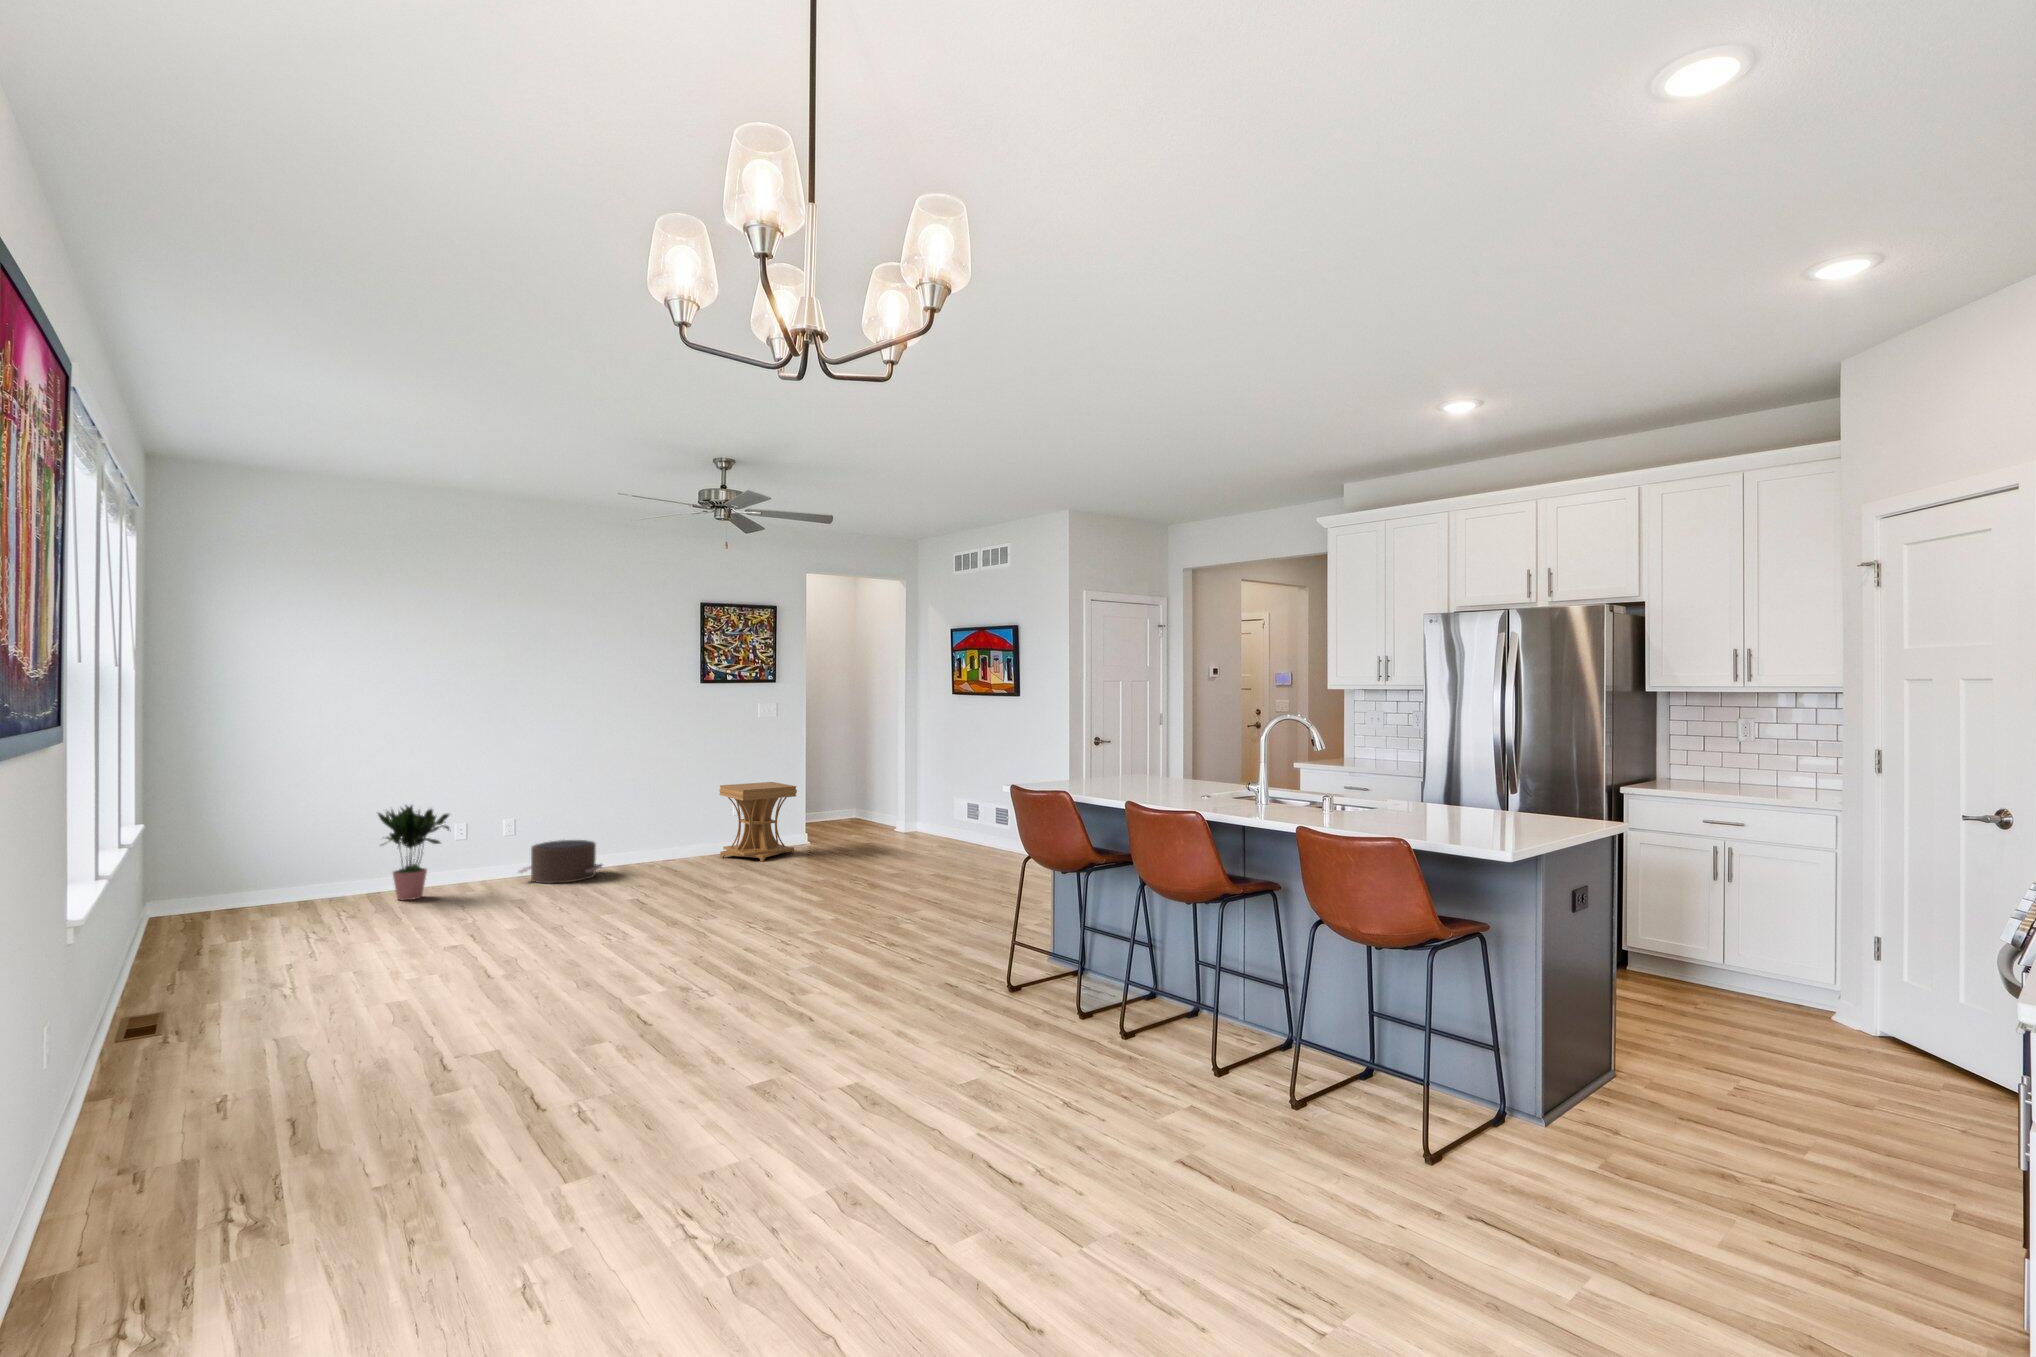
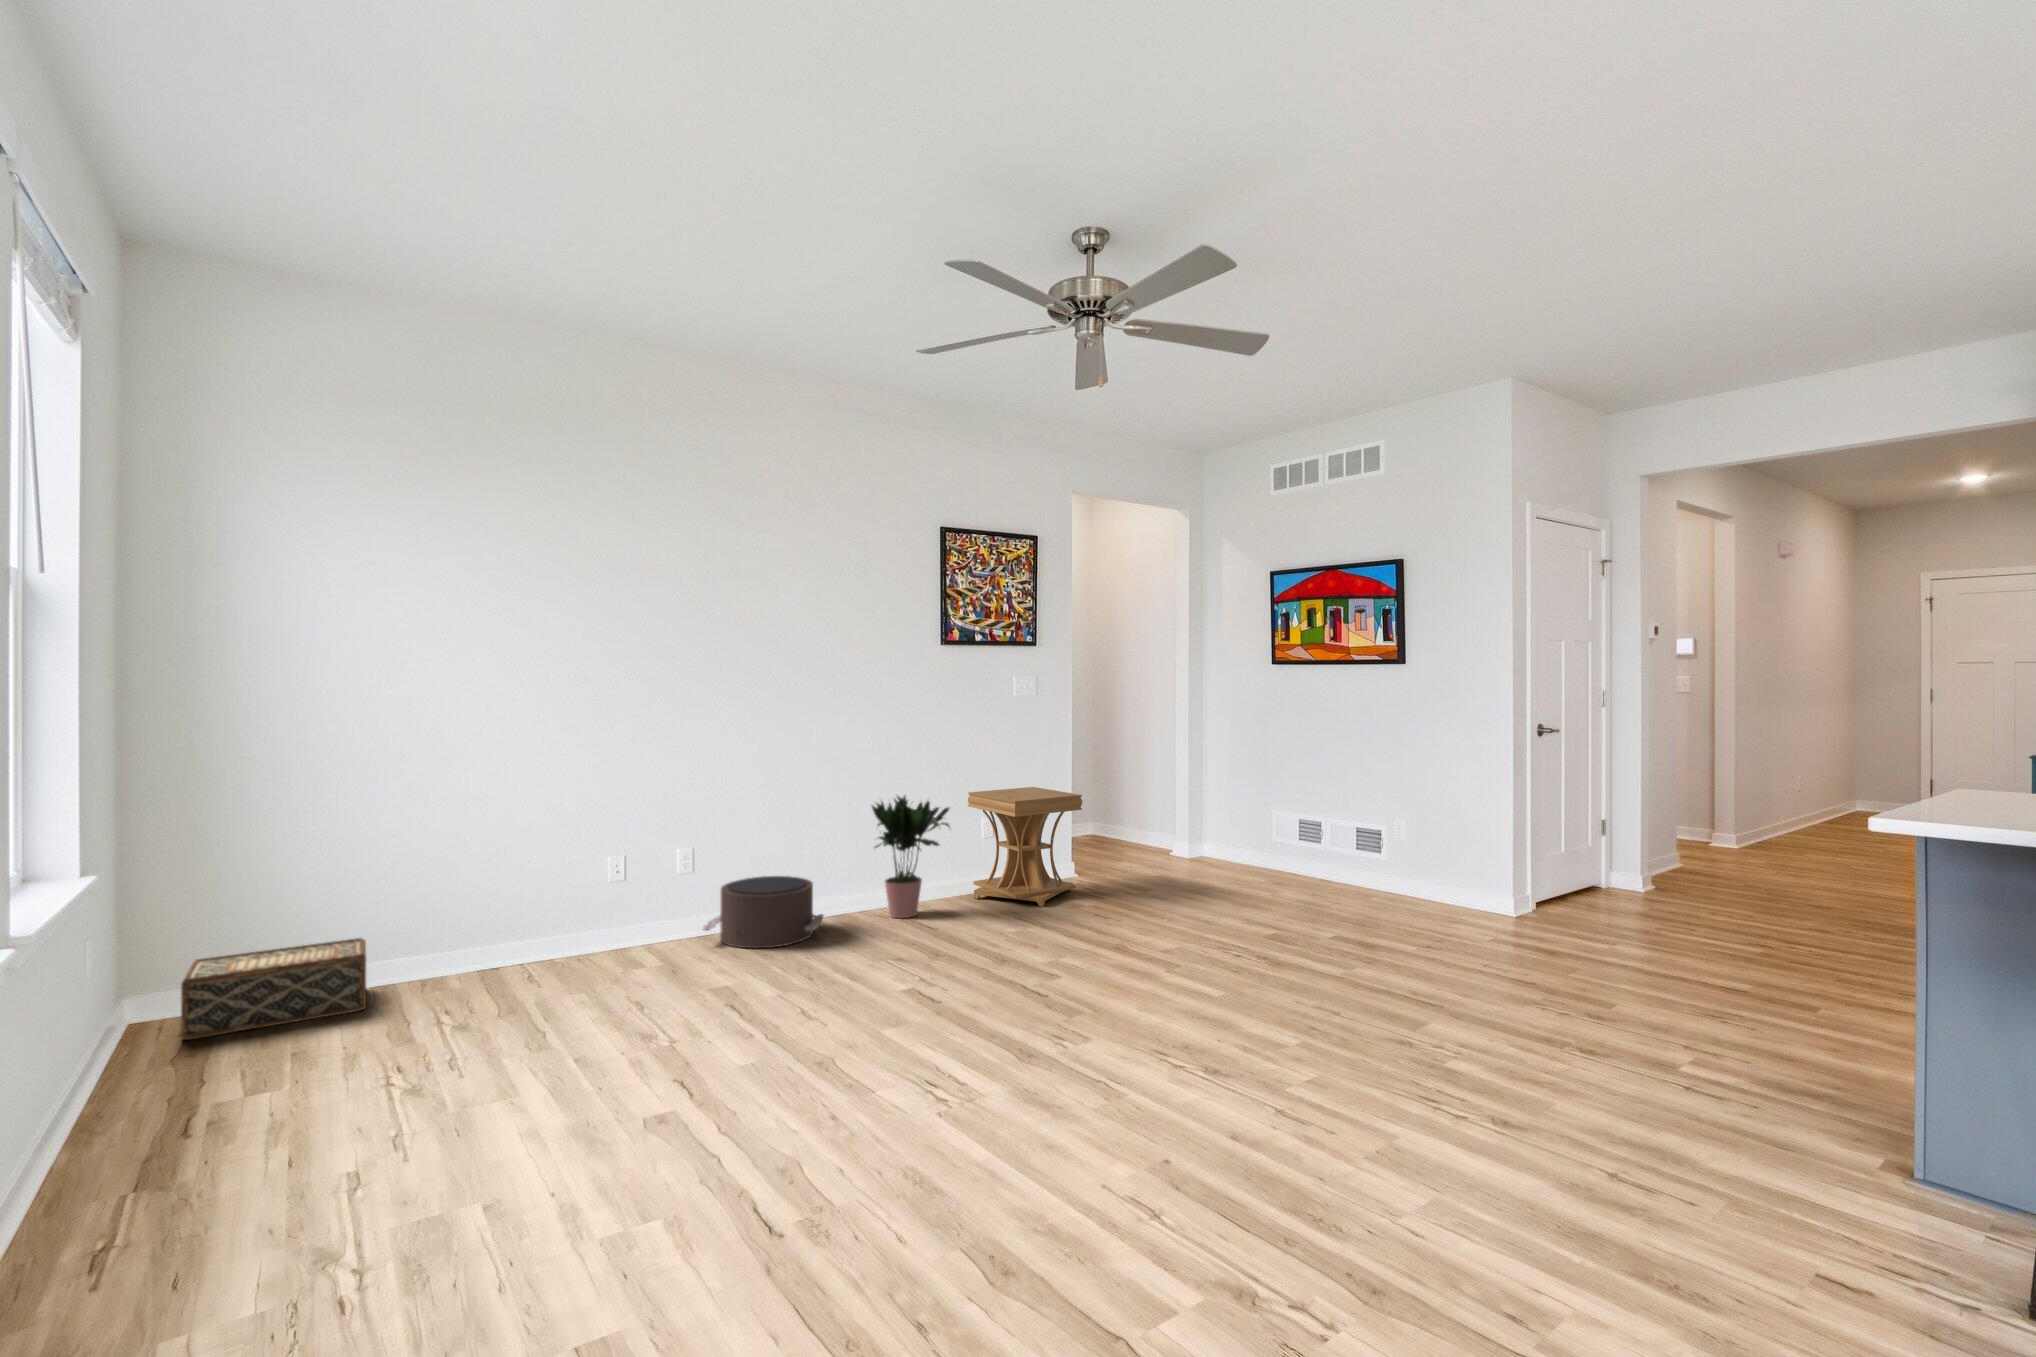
potted plant: present [378,805,449,900] -> present [872,796,949,918]
woven basket: none [187,872,297,925] -> present [181,938,366,1040]

